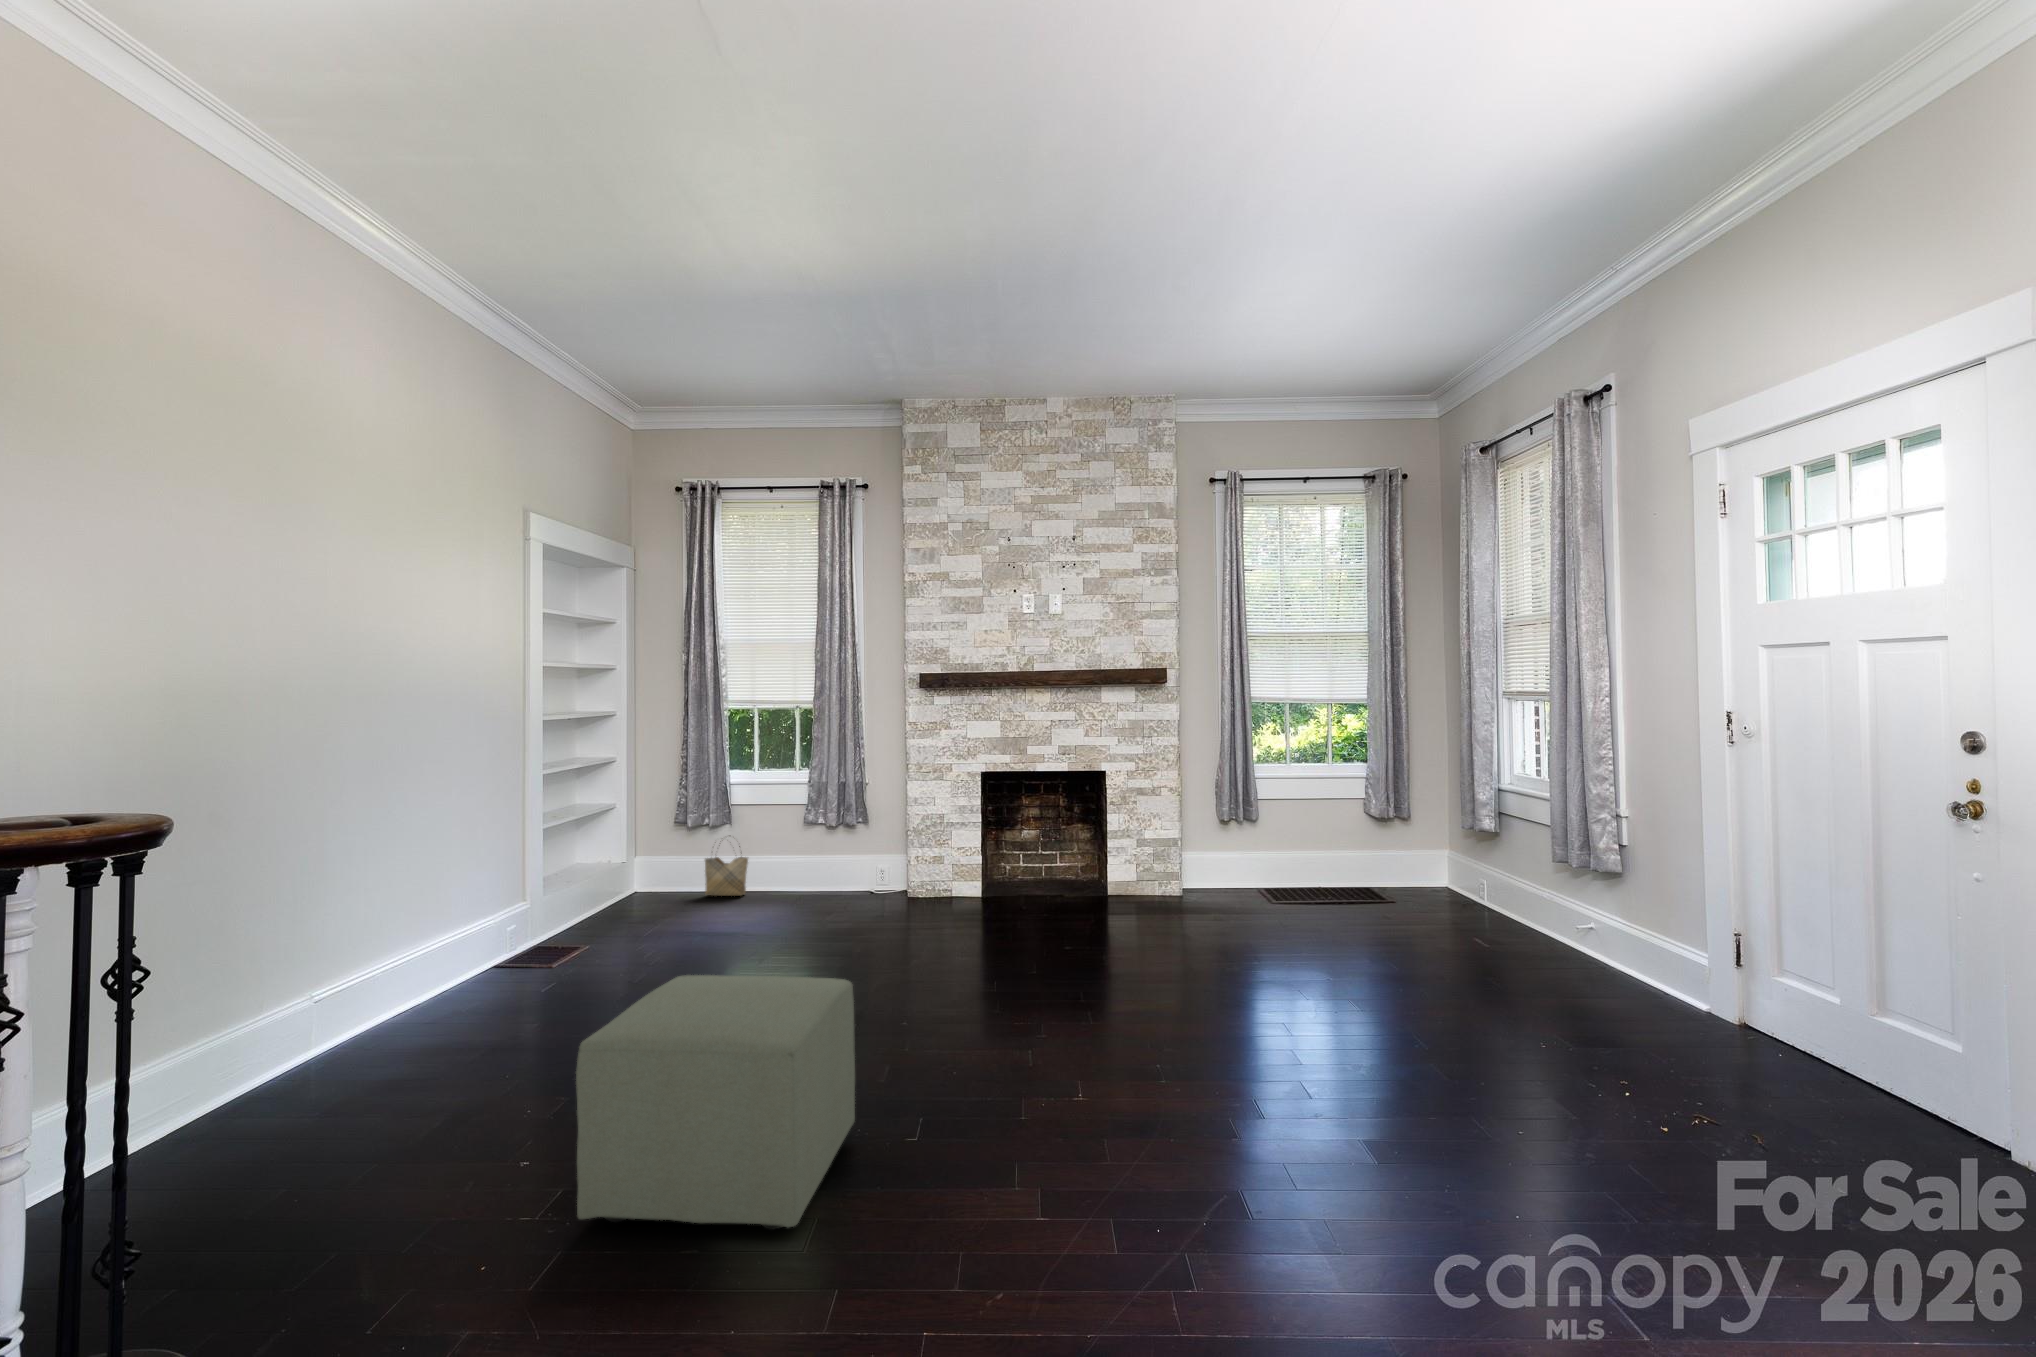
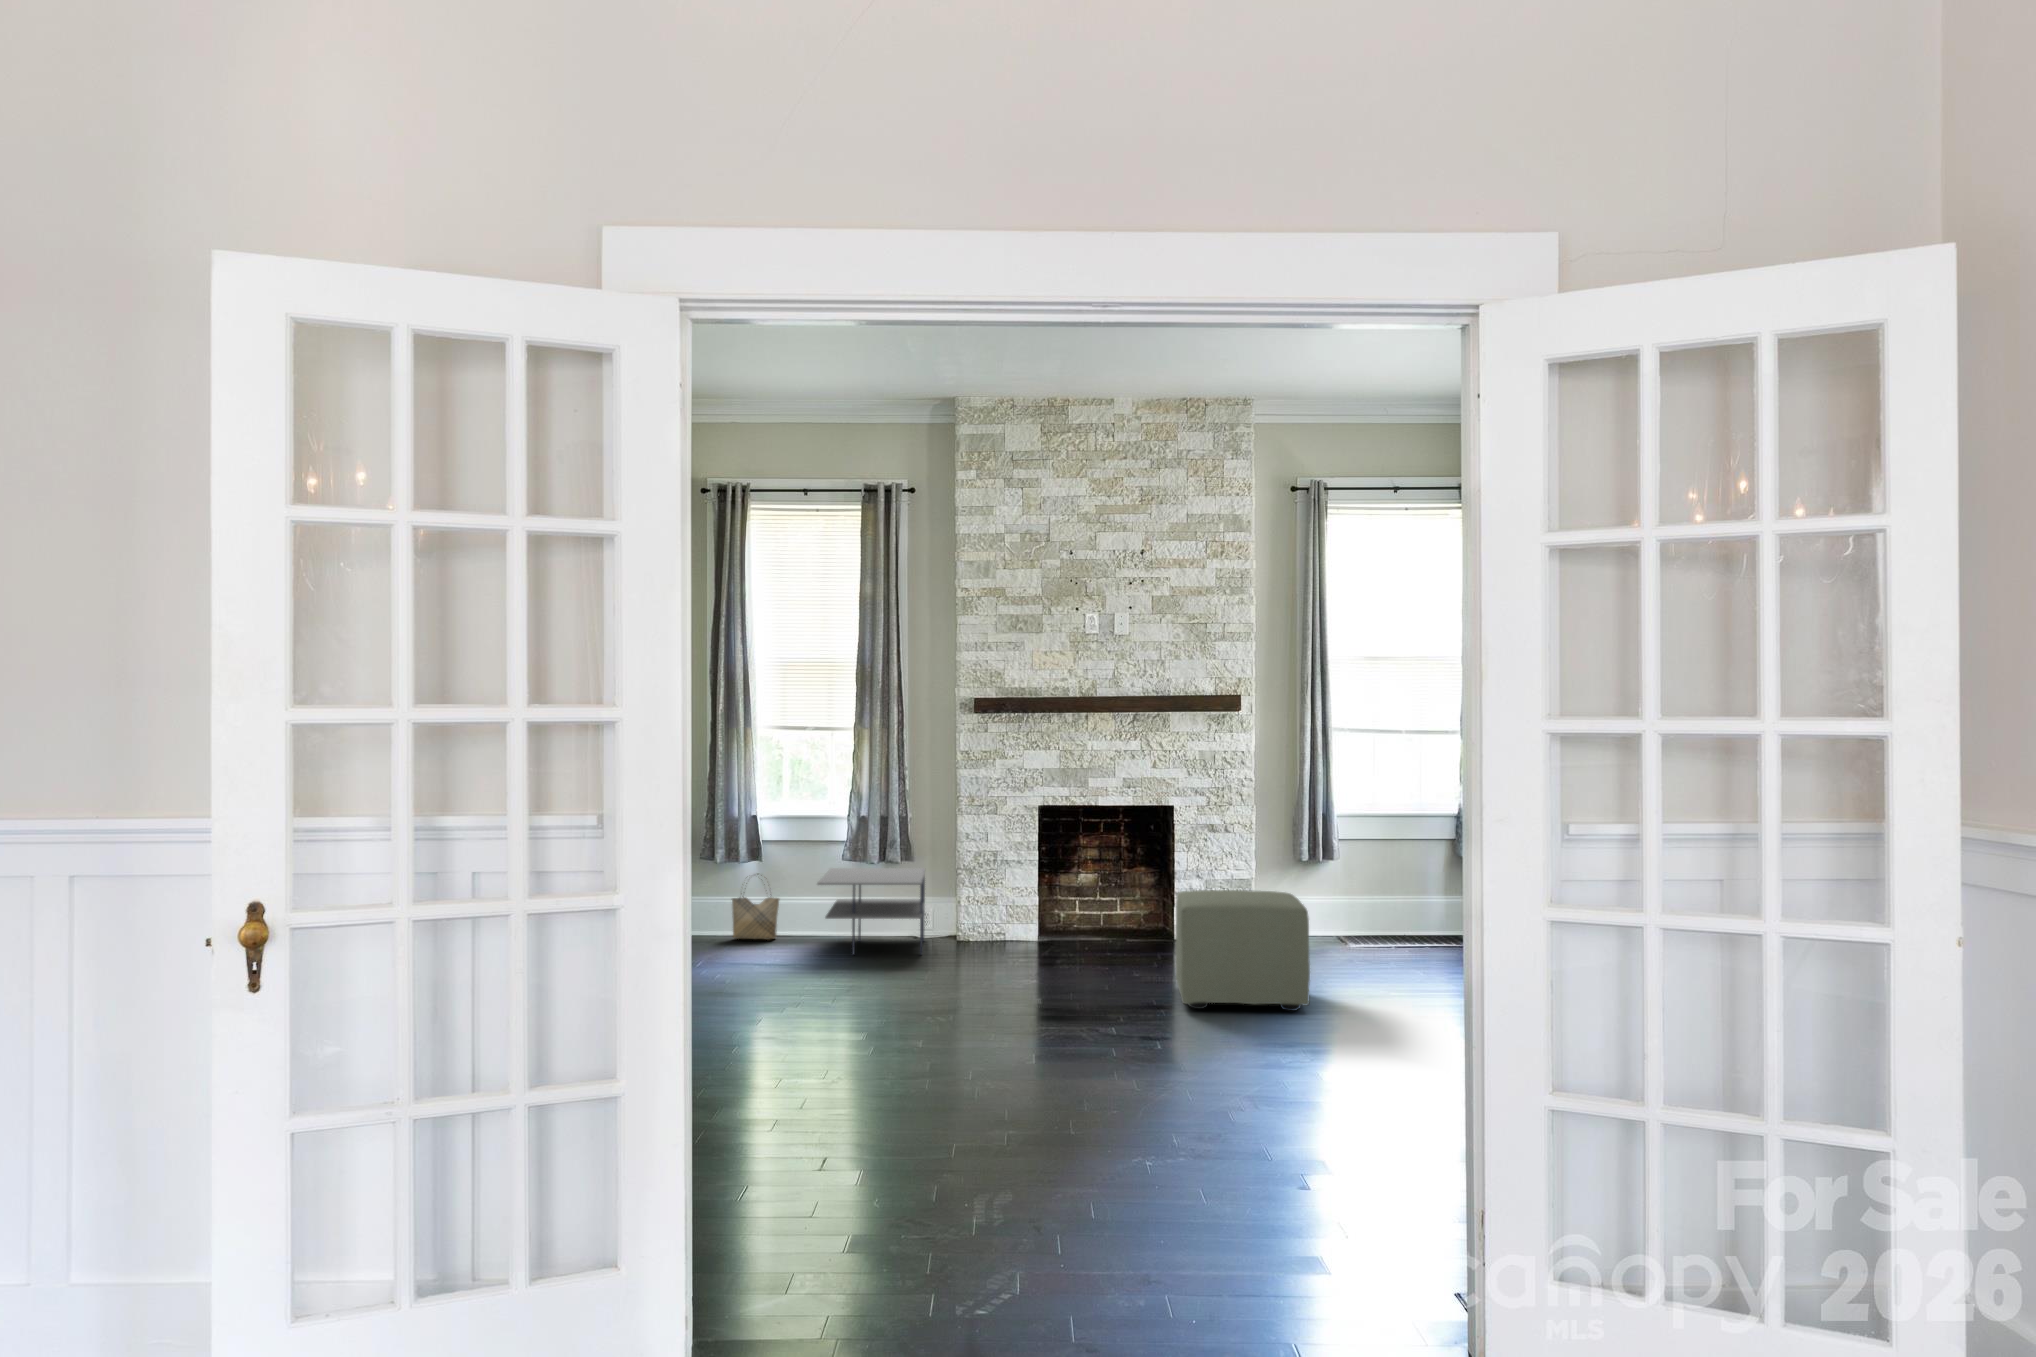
side table: none [768,829,881,914] -> present [817,868,925,955]
ottoman: present [576,975,855,1229] -> present [1176,890,1310,1011]

